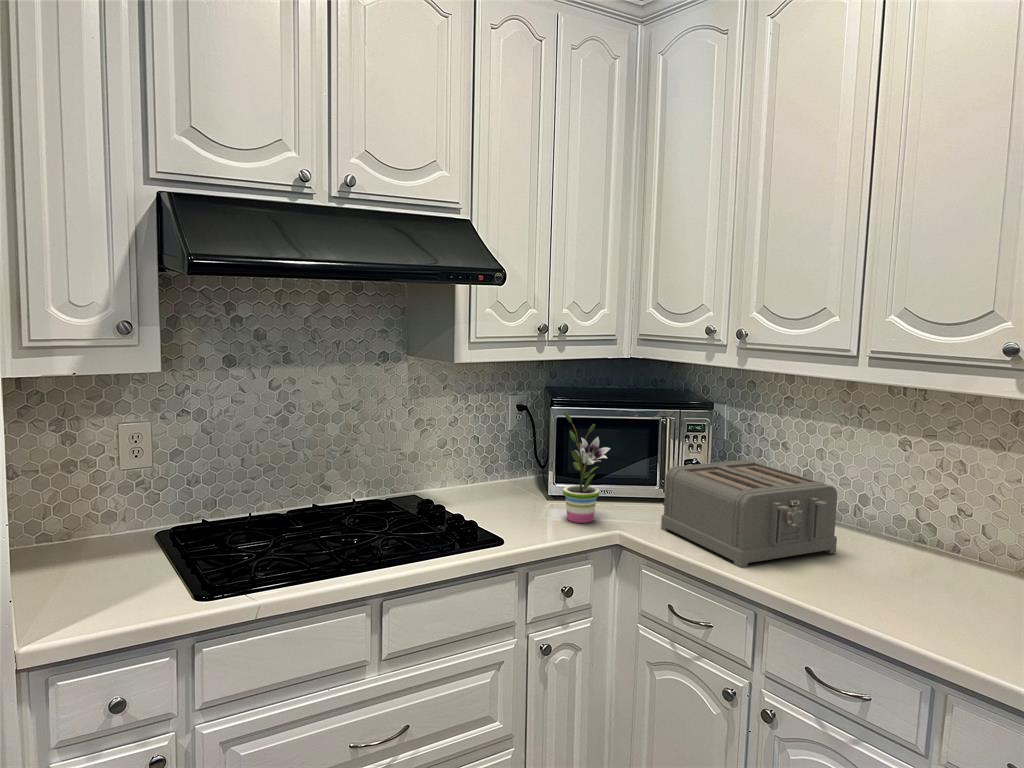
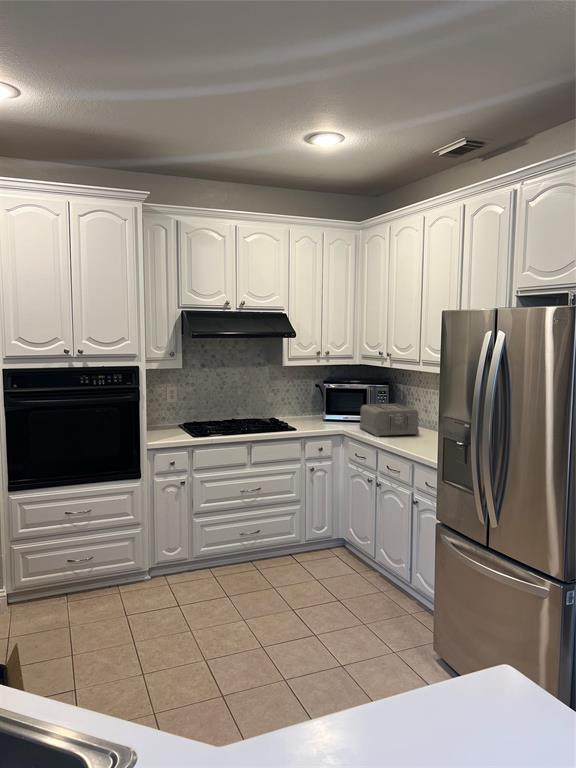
potted plant: present [563,411,610,523] -> none [324,384,341,426]

